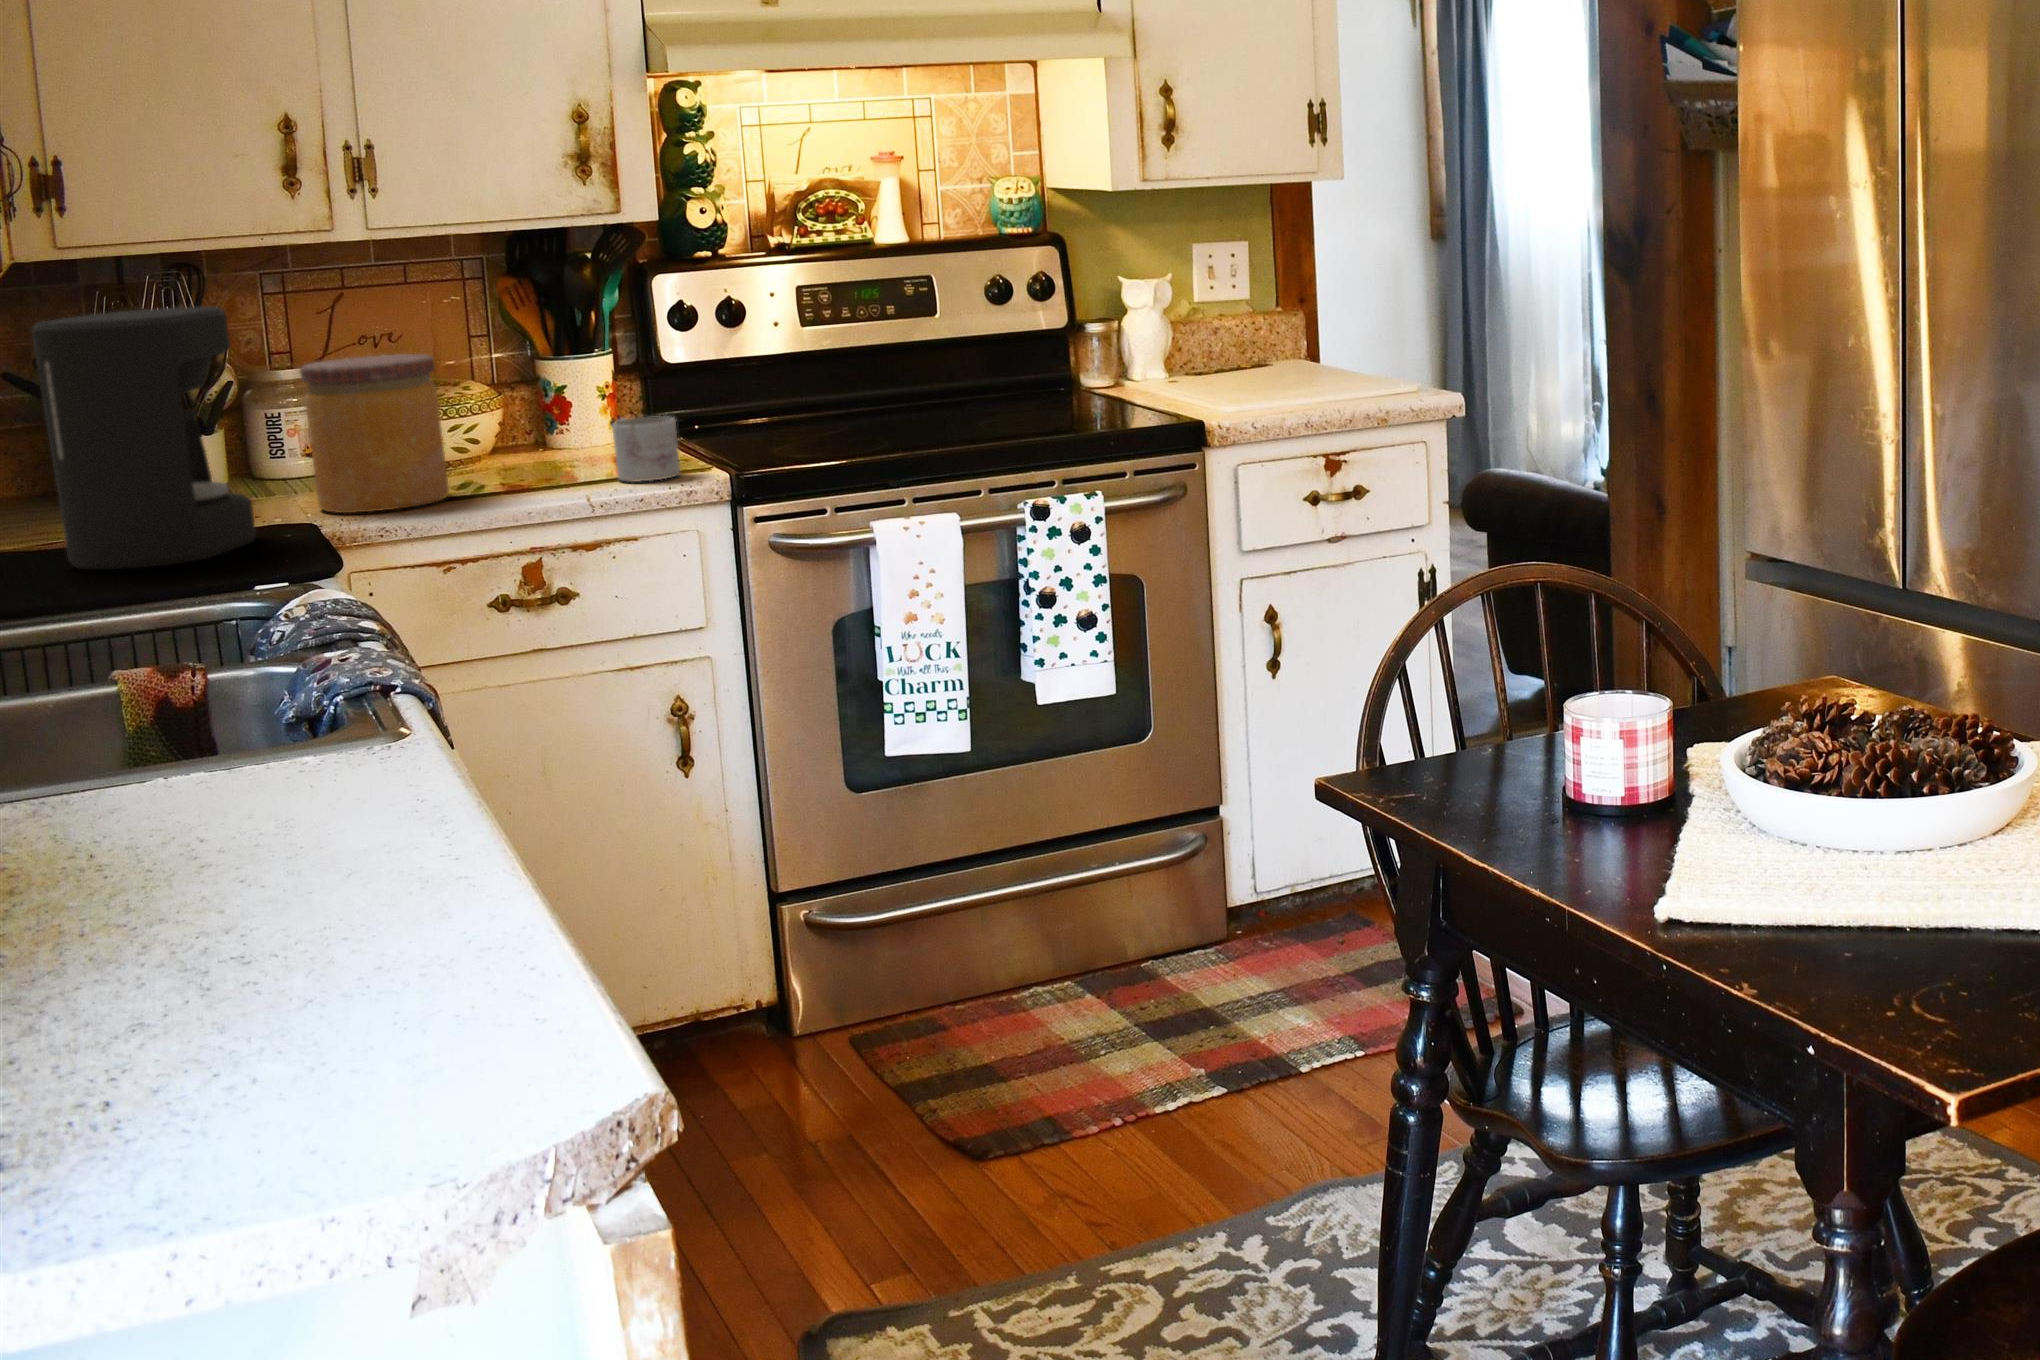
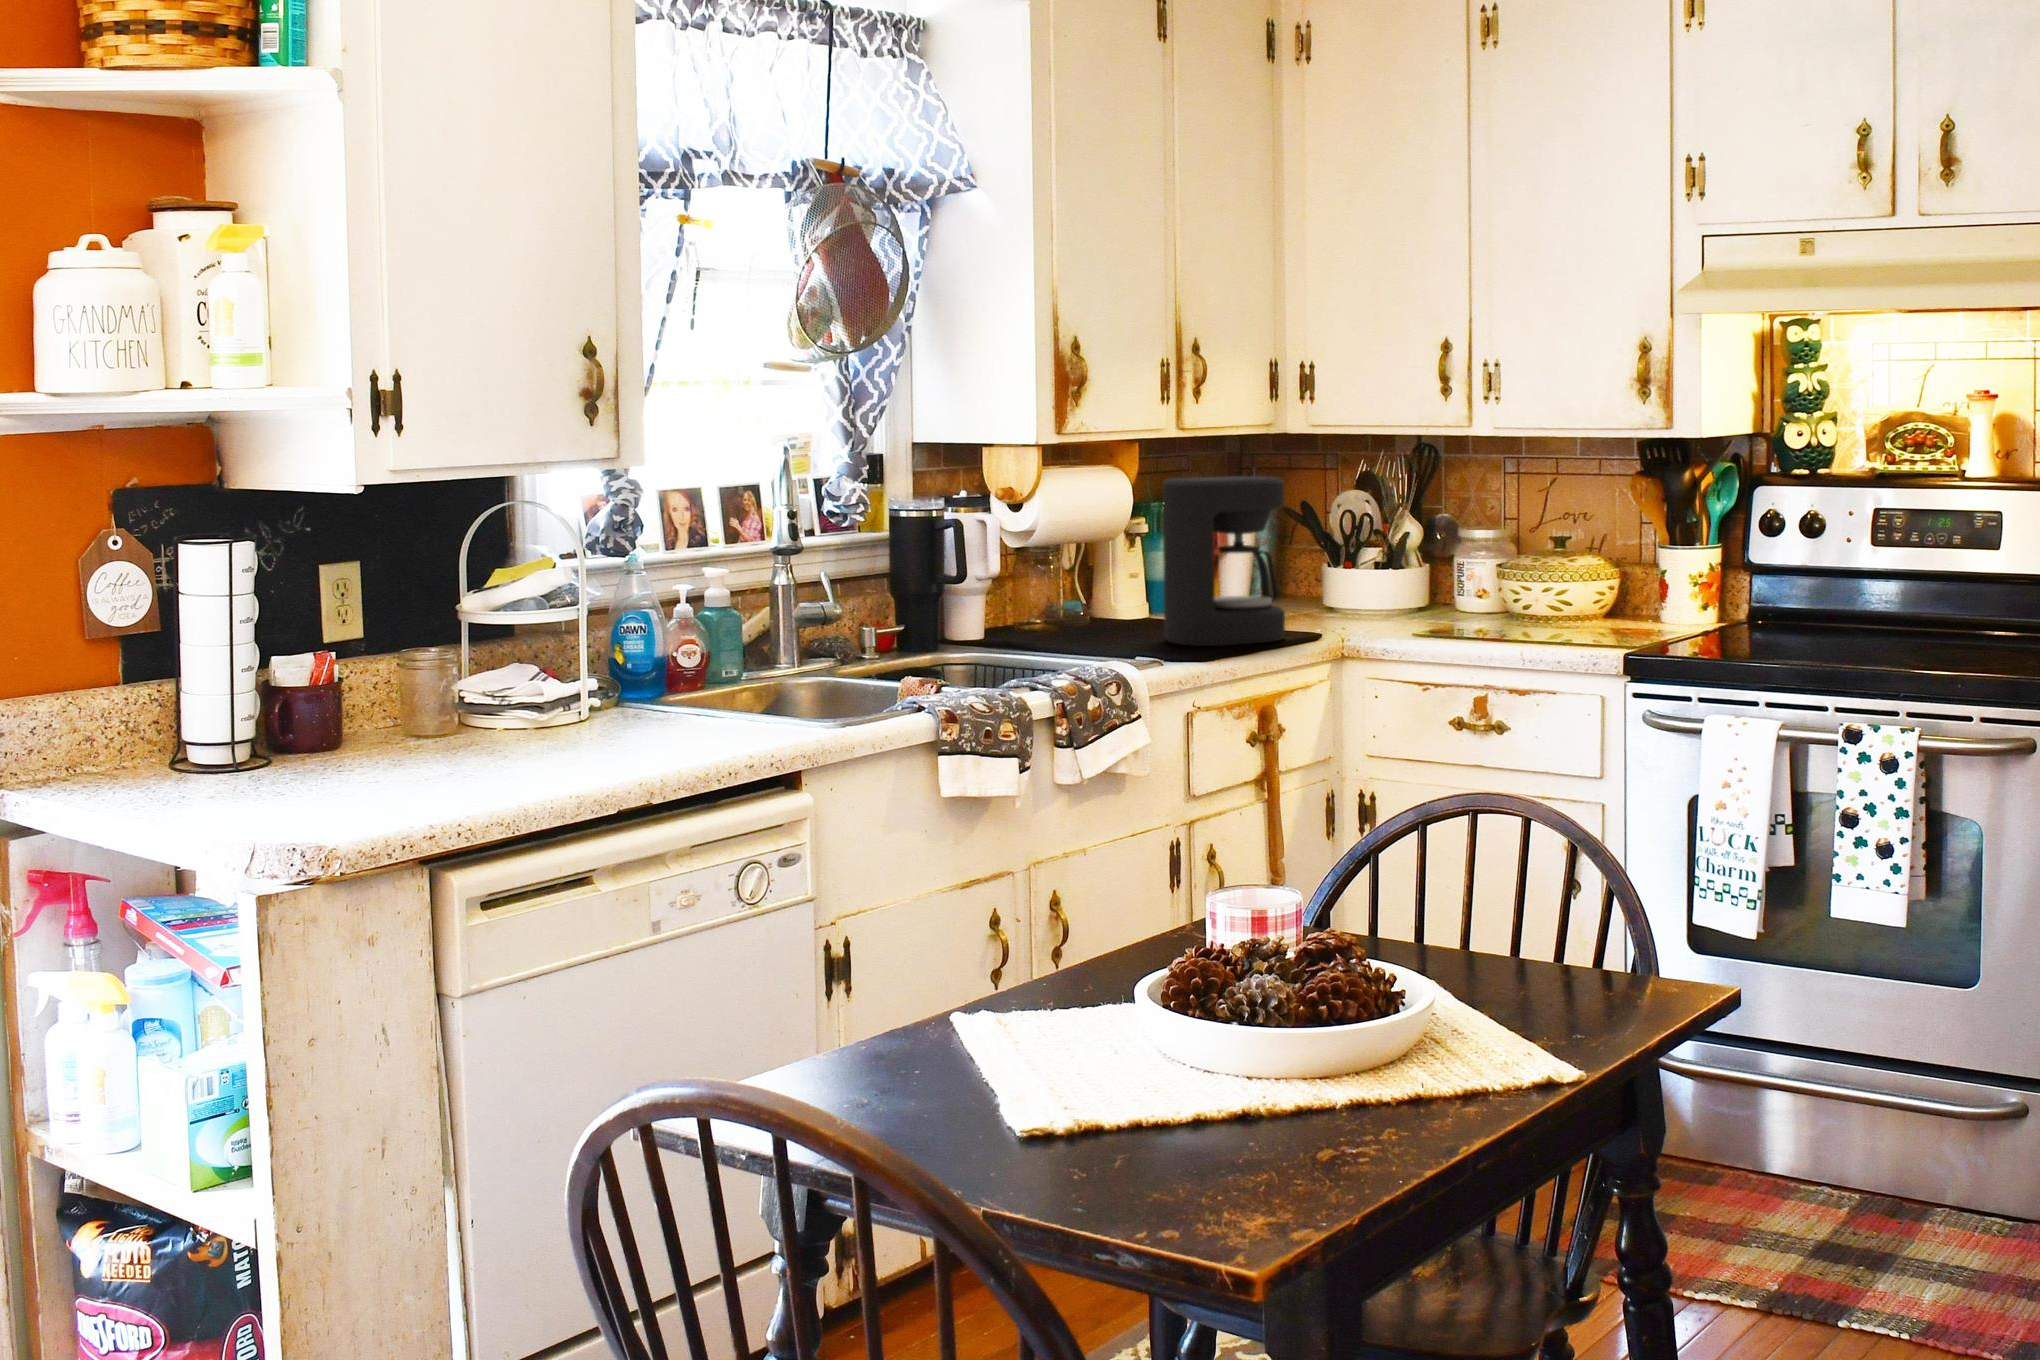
jar: present [300,354,449,513] -> none [1364,525,1453,638]
mug: present [612,416,680,482] -> none [1548,596,1598,648]

